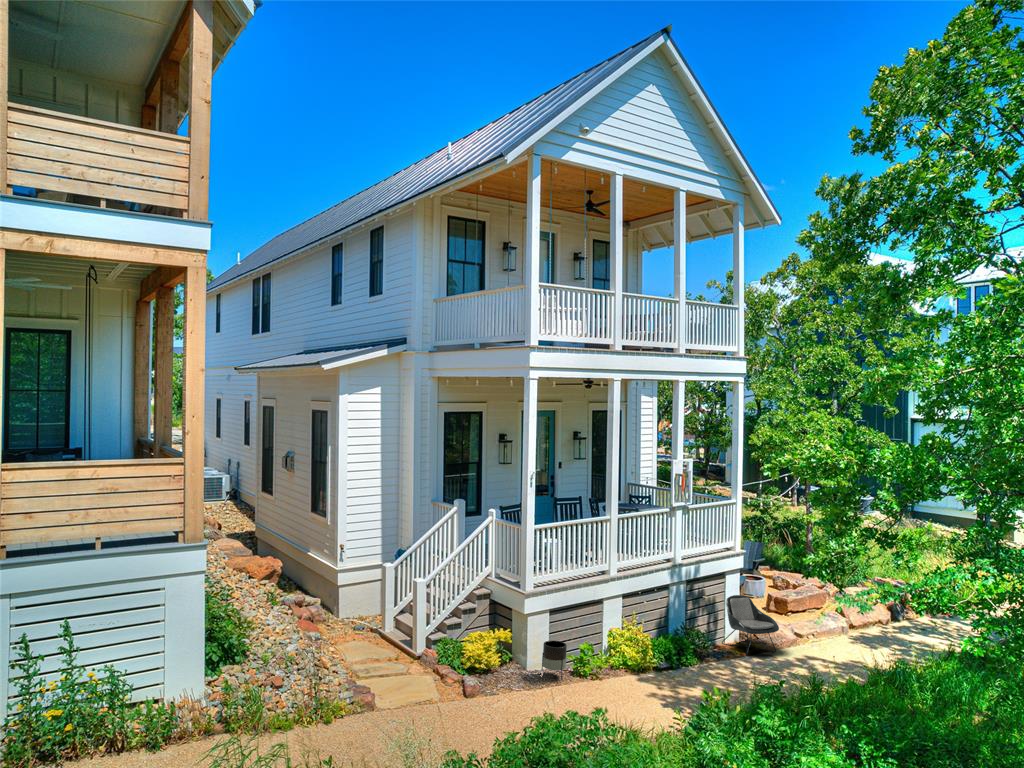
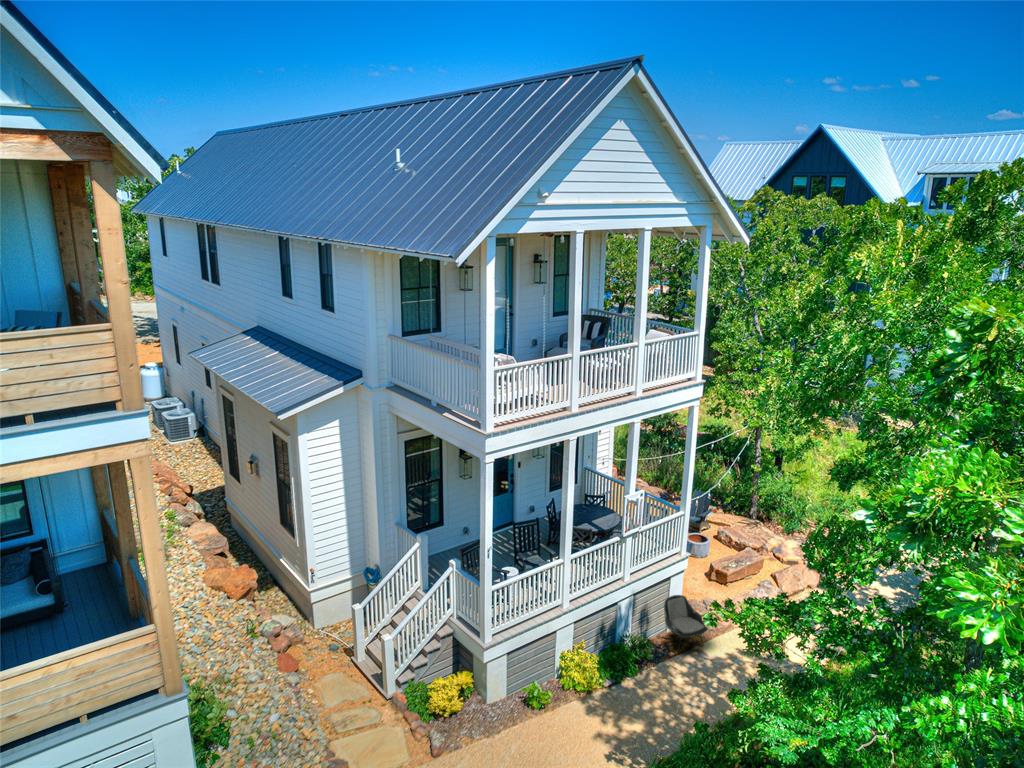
planter: present [542,641,567,680] -> none [499,678,521,714]

